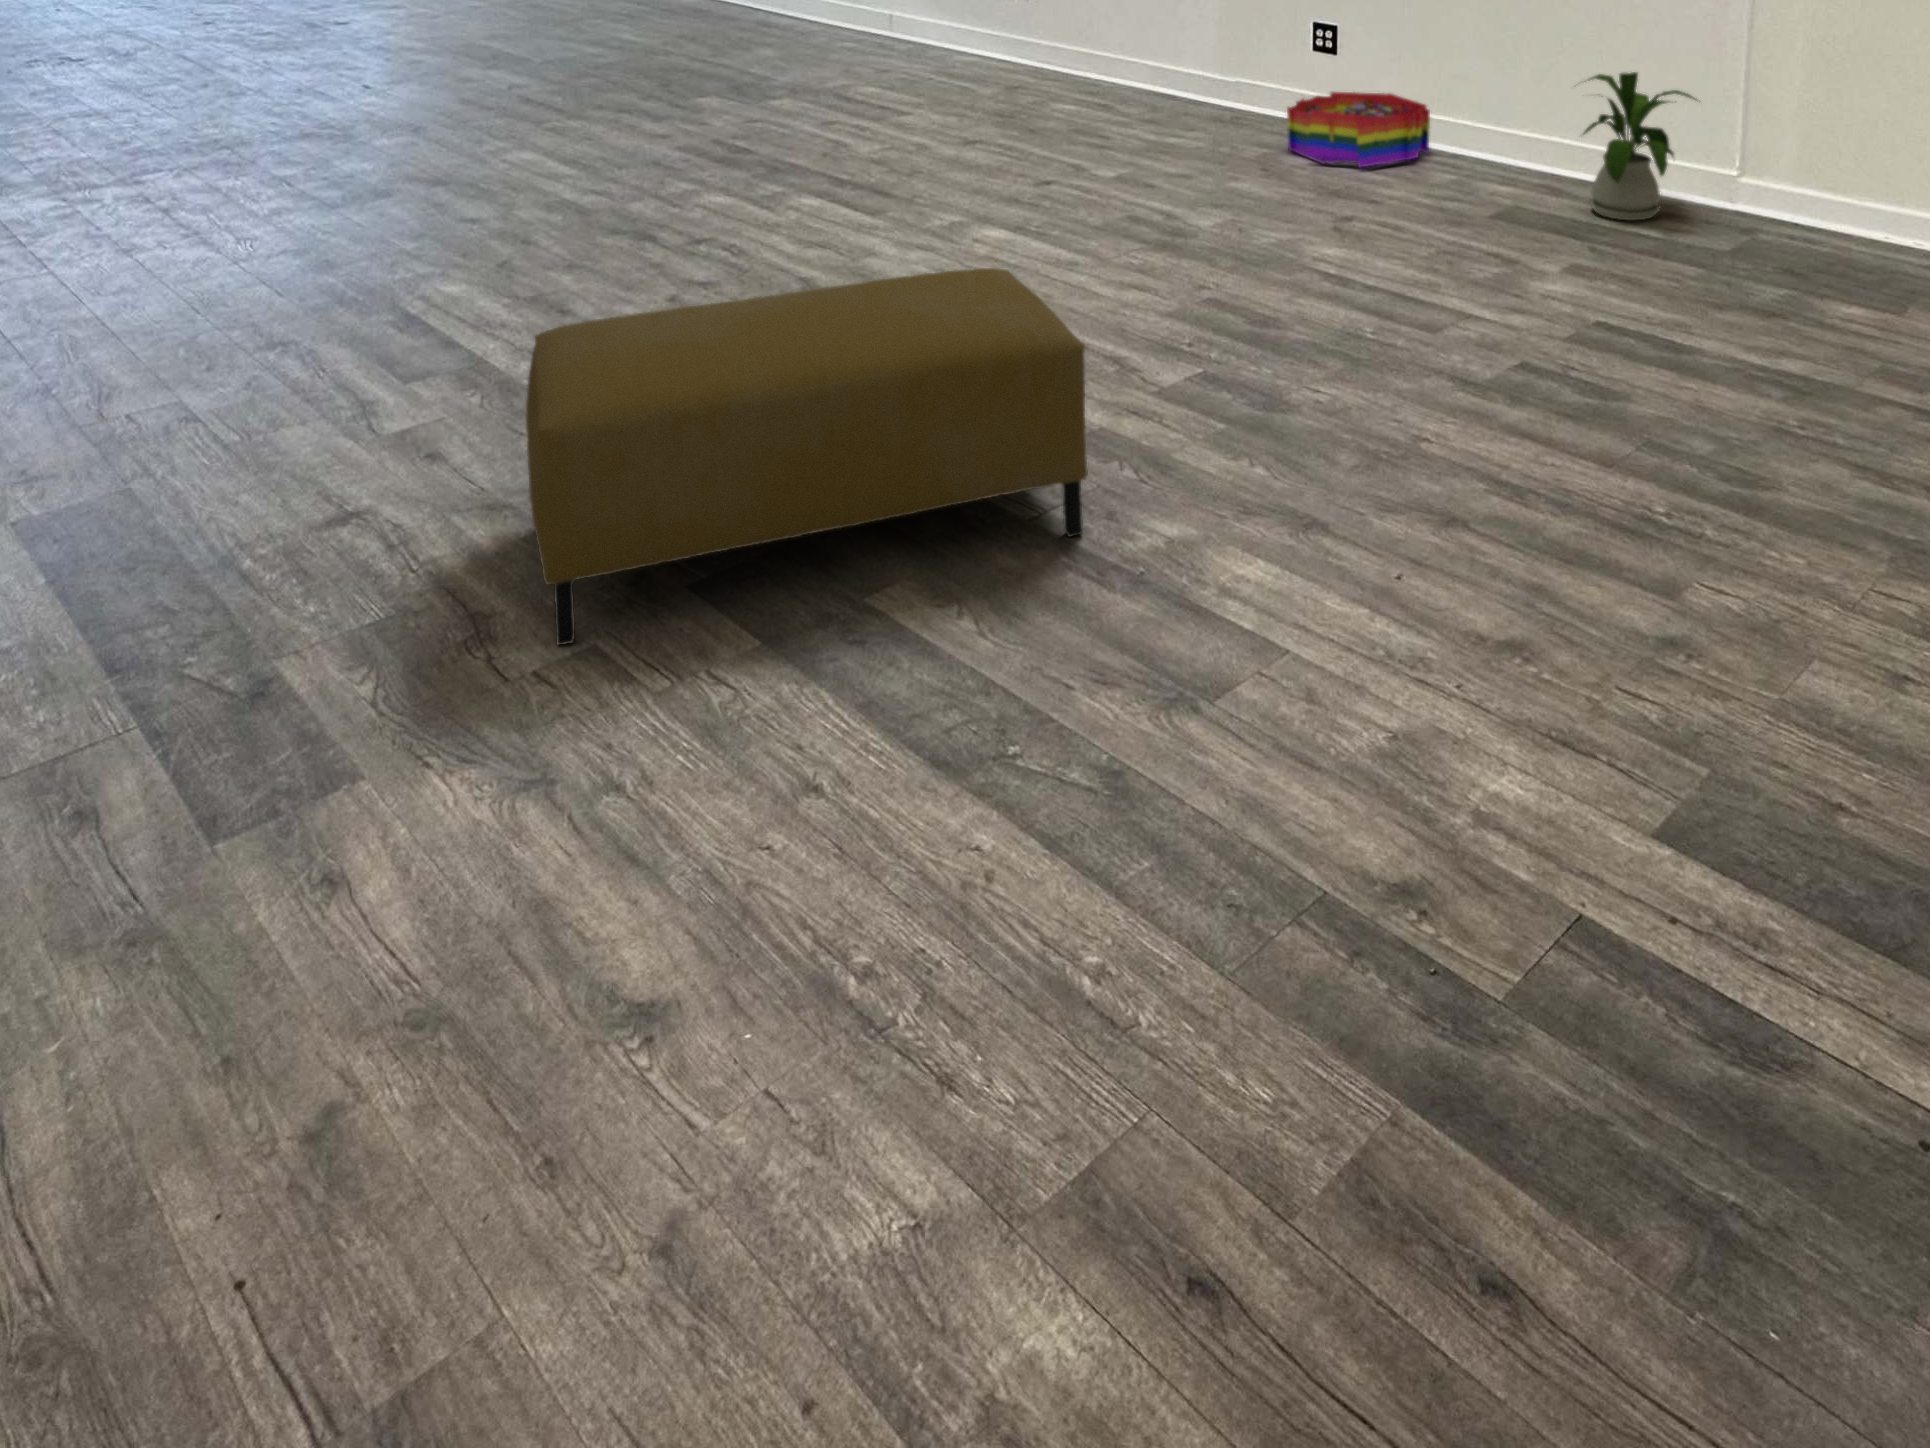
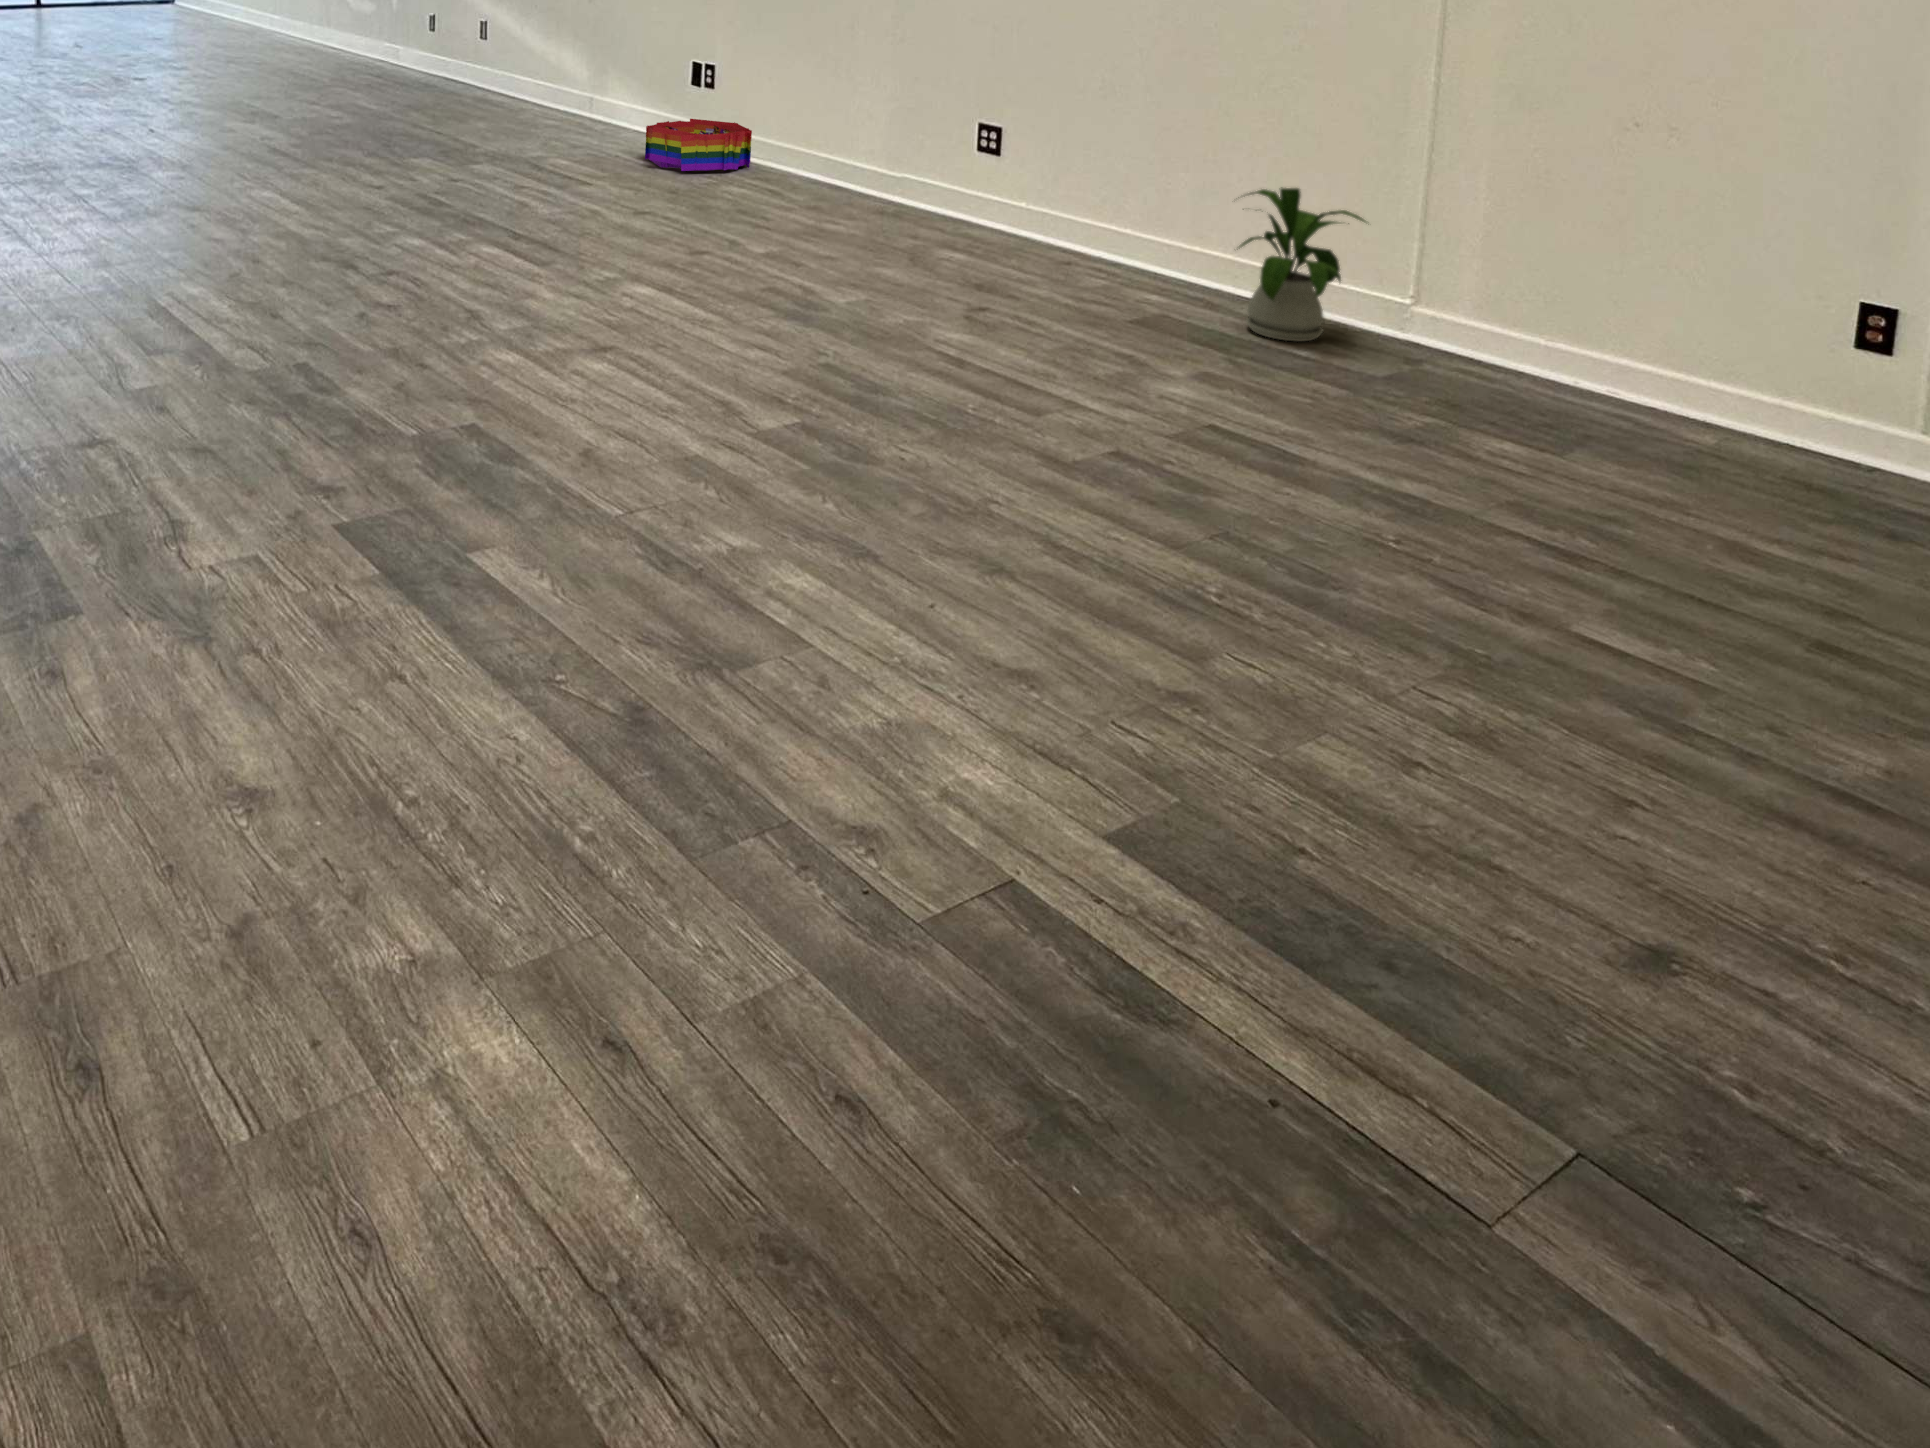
storage bin: present [1287,92,1430,167] -> present [645,119,752,171]
ottoman: present [526,268,1088,645] -> none [219,301,668,553]

